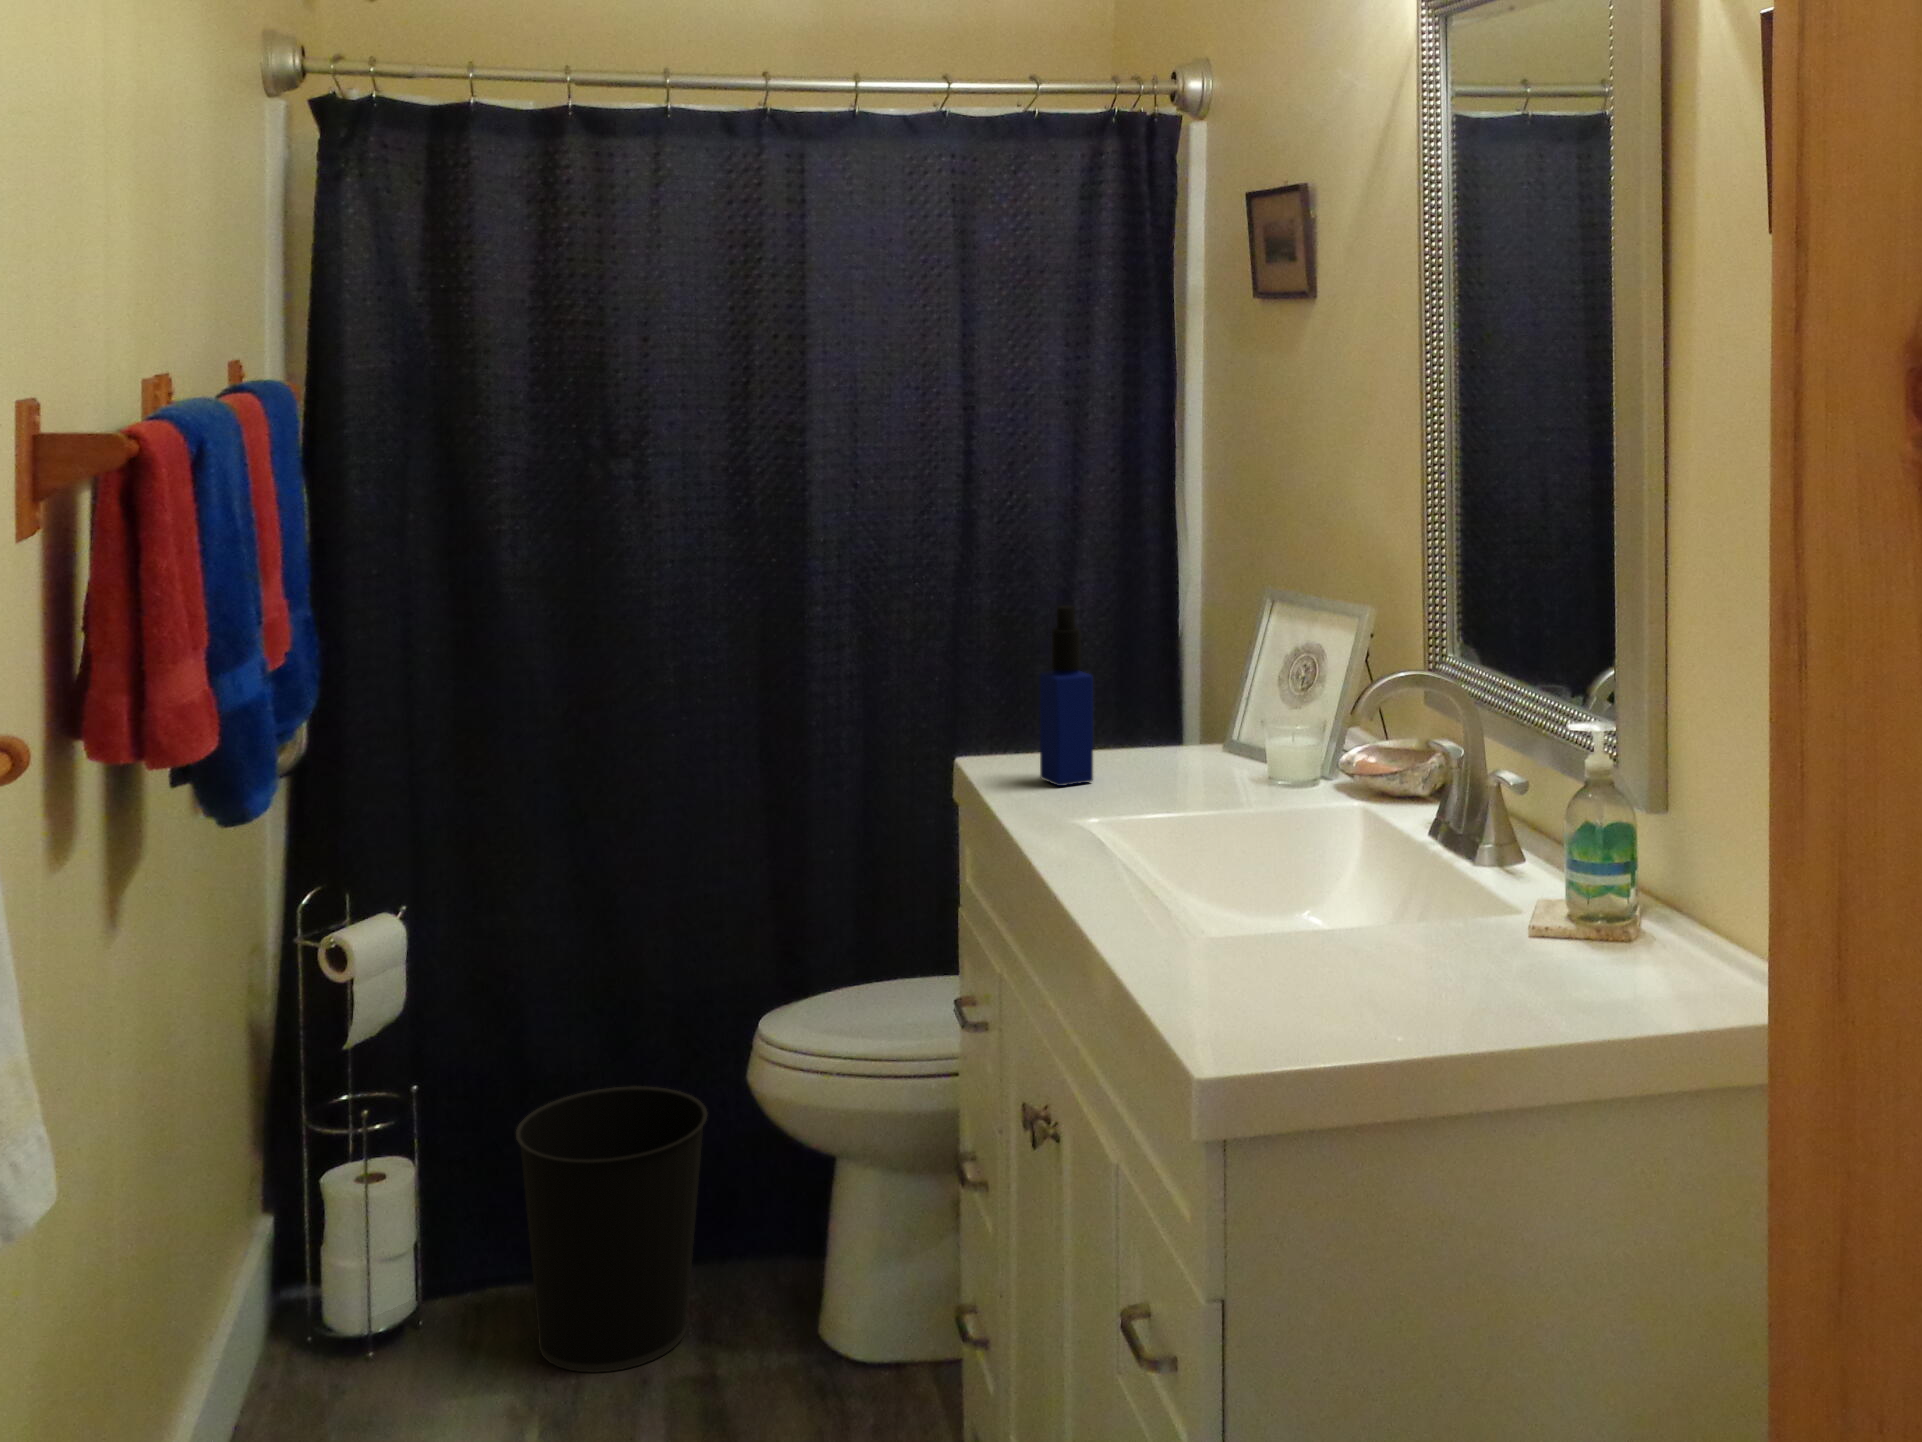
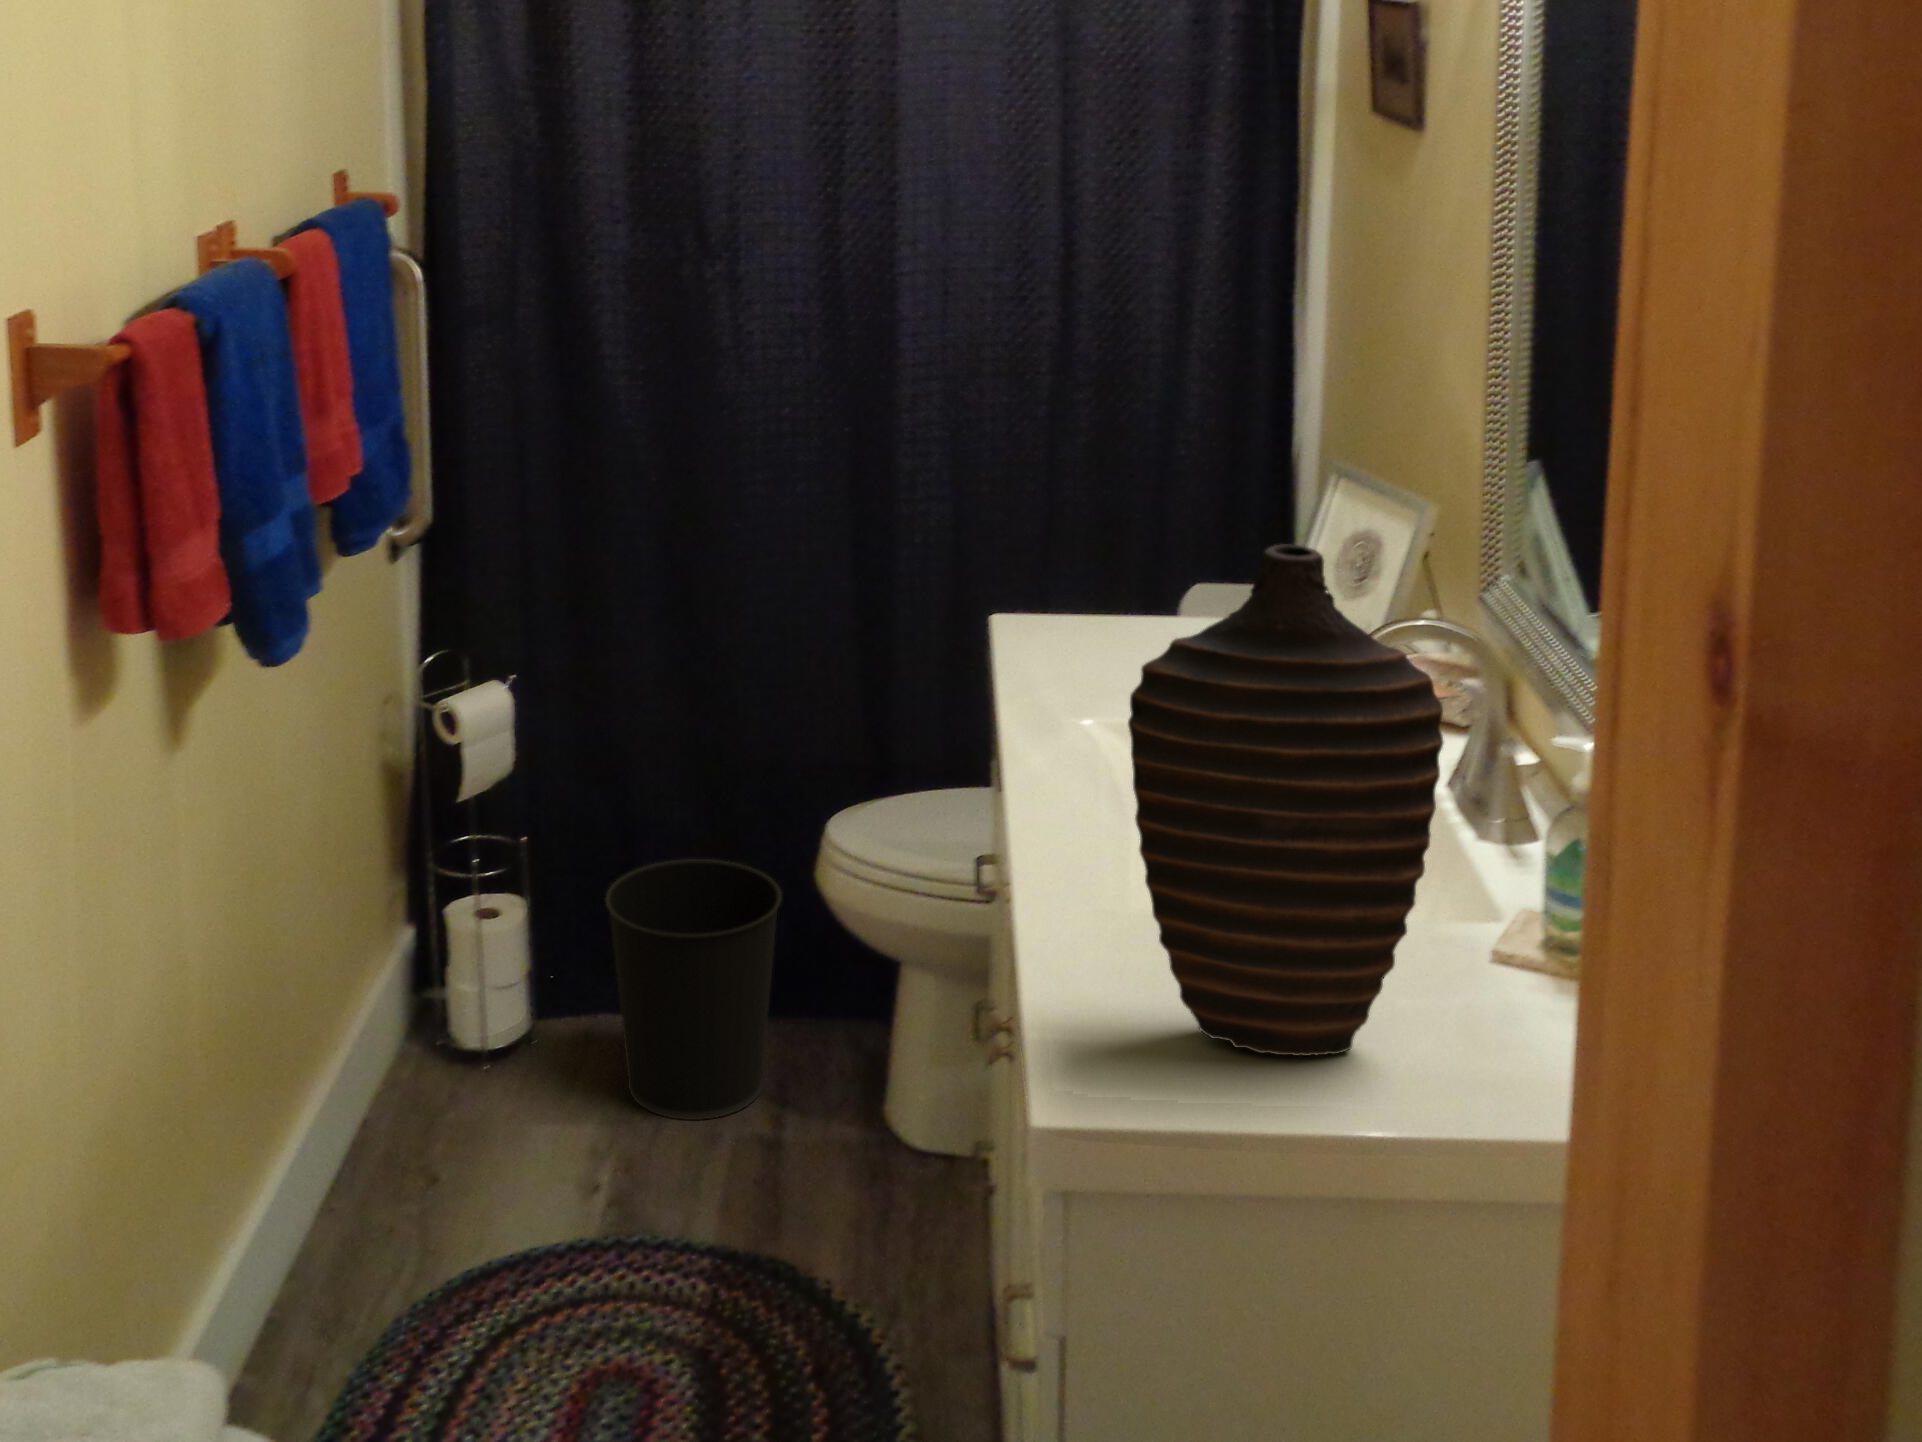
decorative vase: none [1247,543,1515,1021] -> present [1128,544,1443,1056]
bottle: present [1040,606,1093,786] -> none [1061,480,1118,667]

